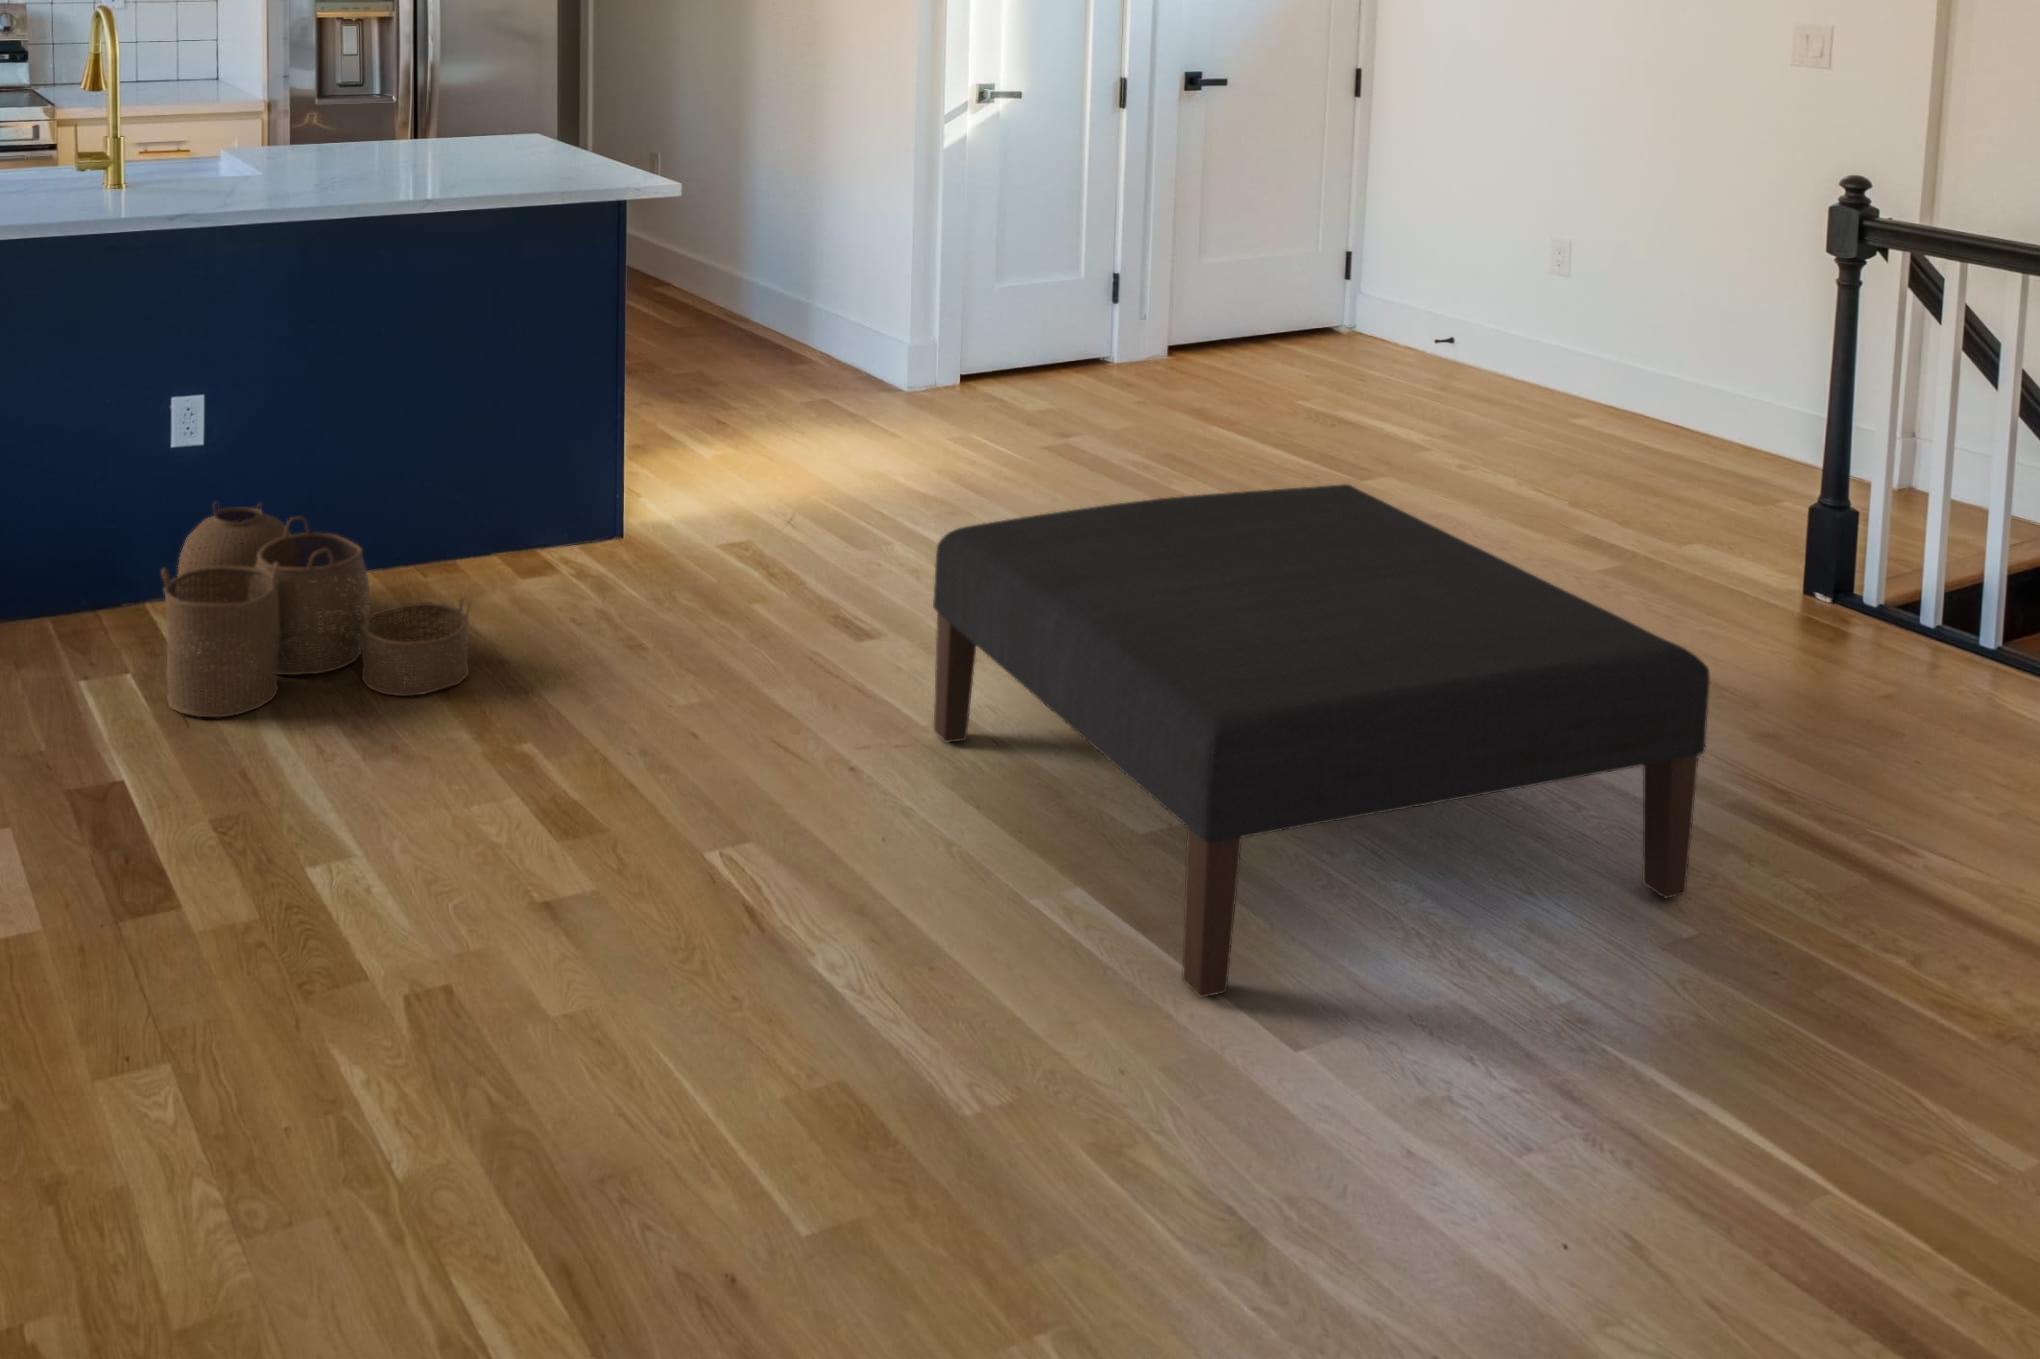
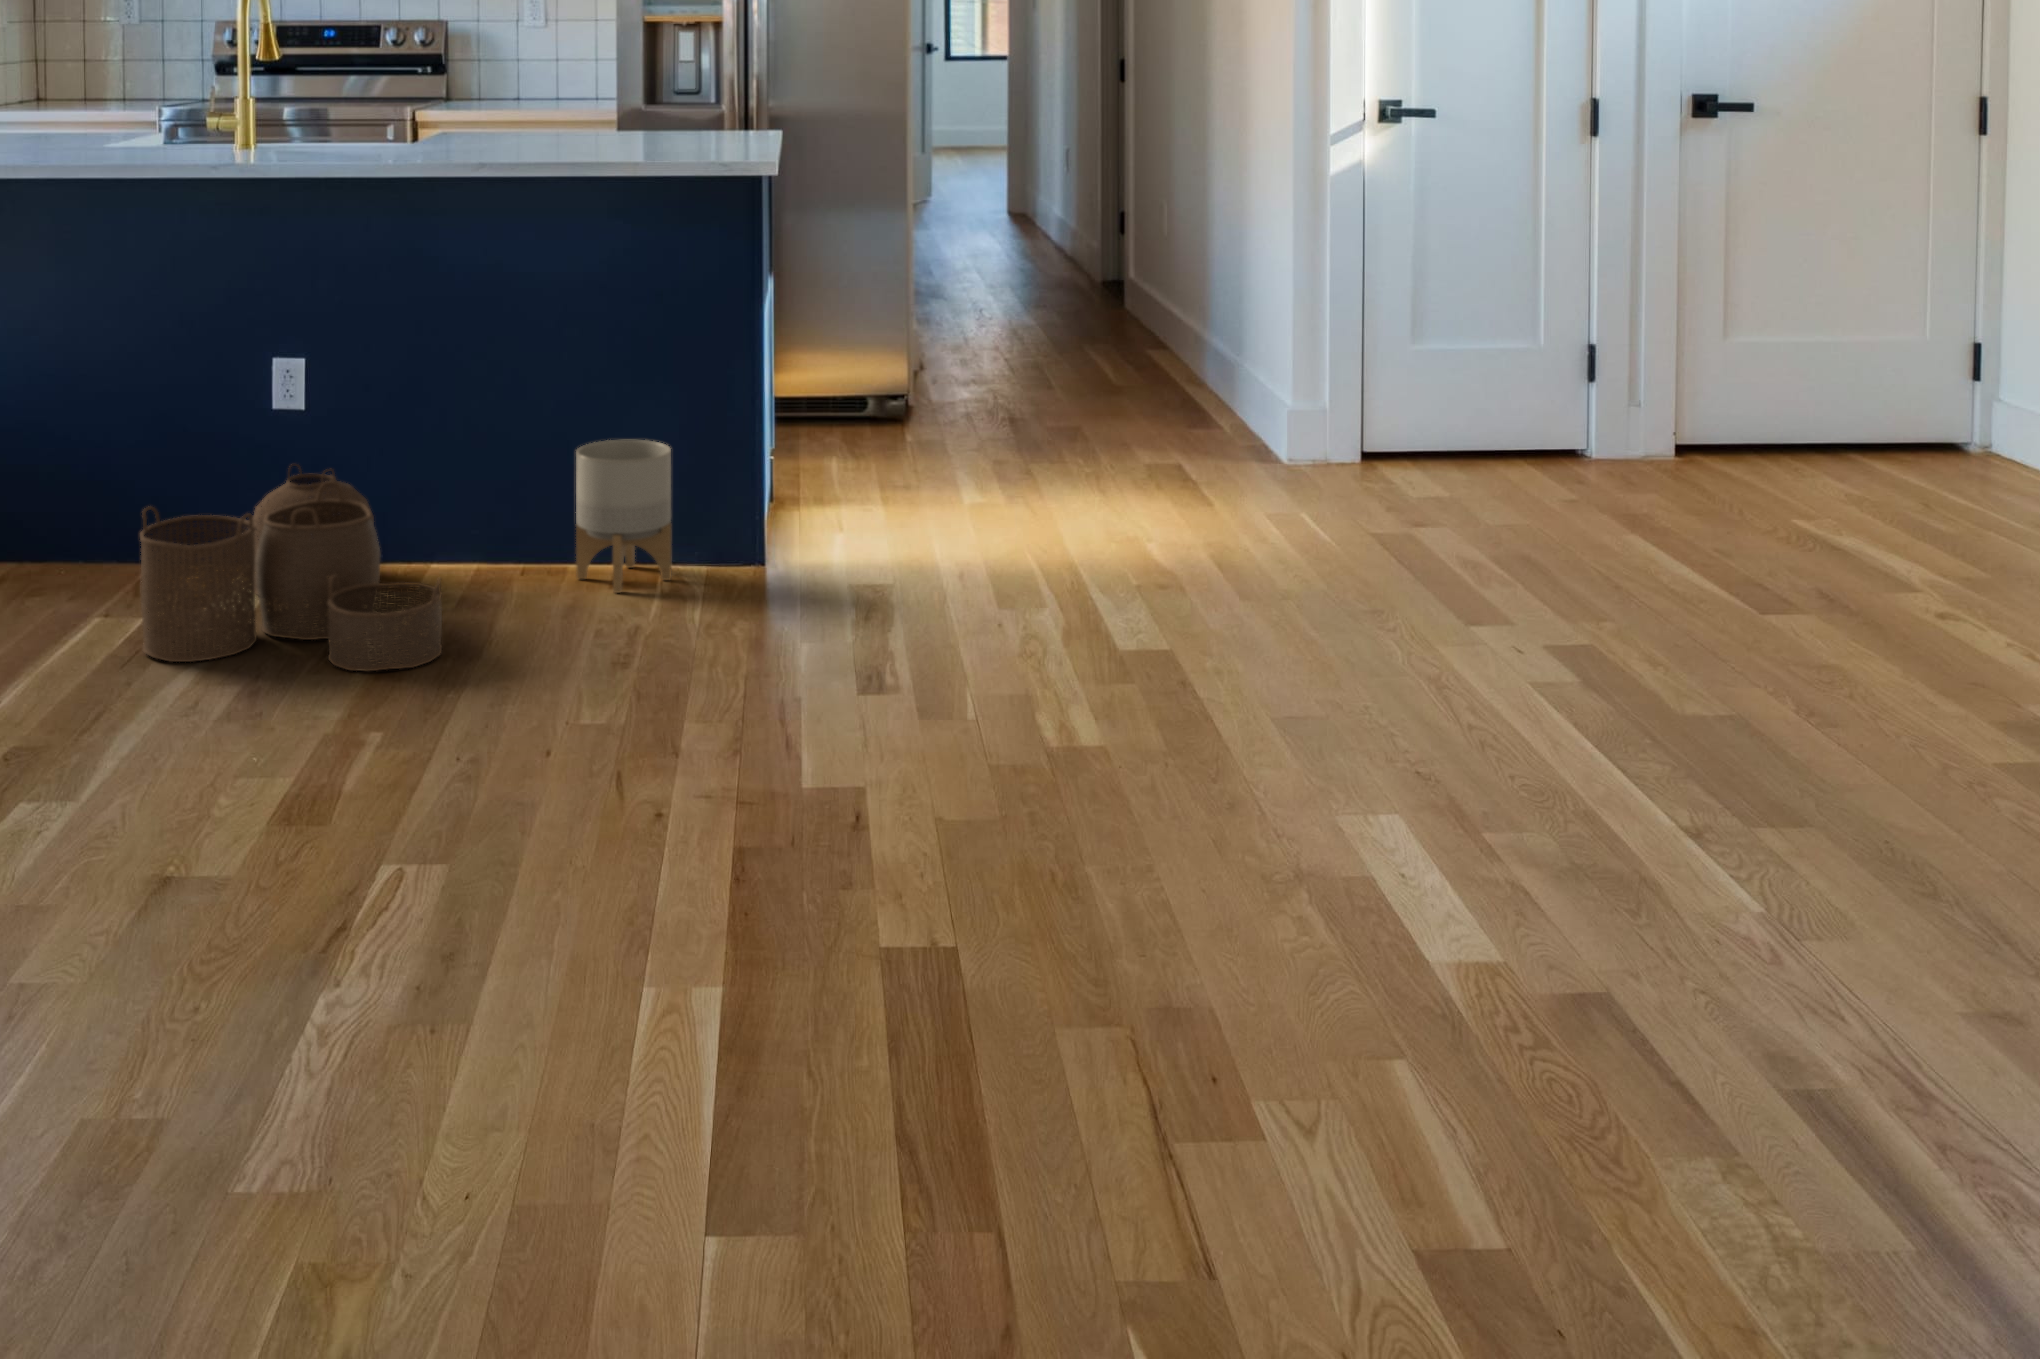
planter: none [480,438,568,582] -> present [576,439,671,593]
ottoman: present [933,484,1710,997] -> none [703,537,1579,1163]

